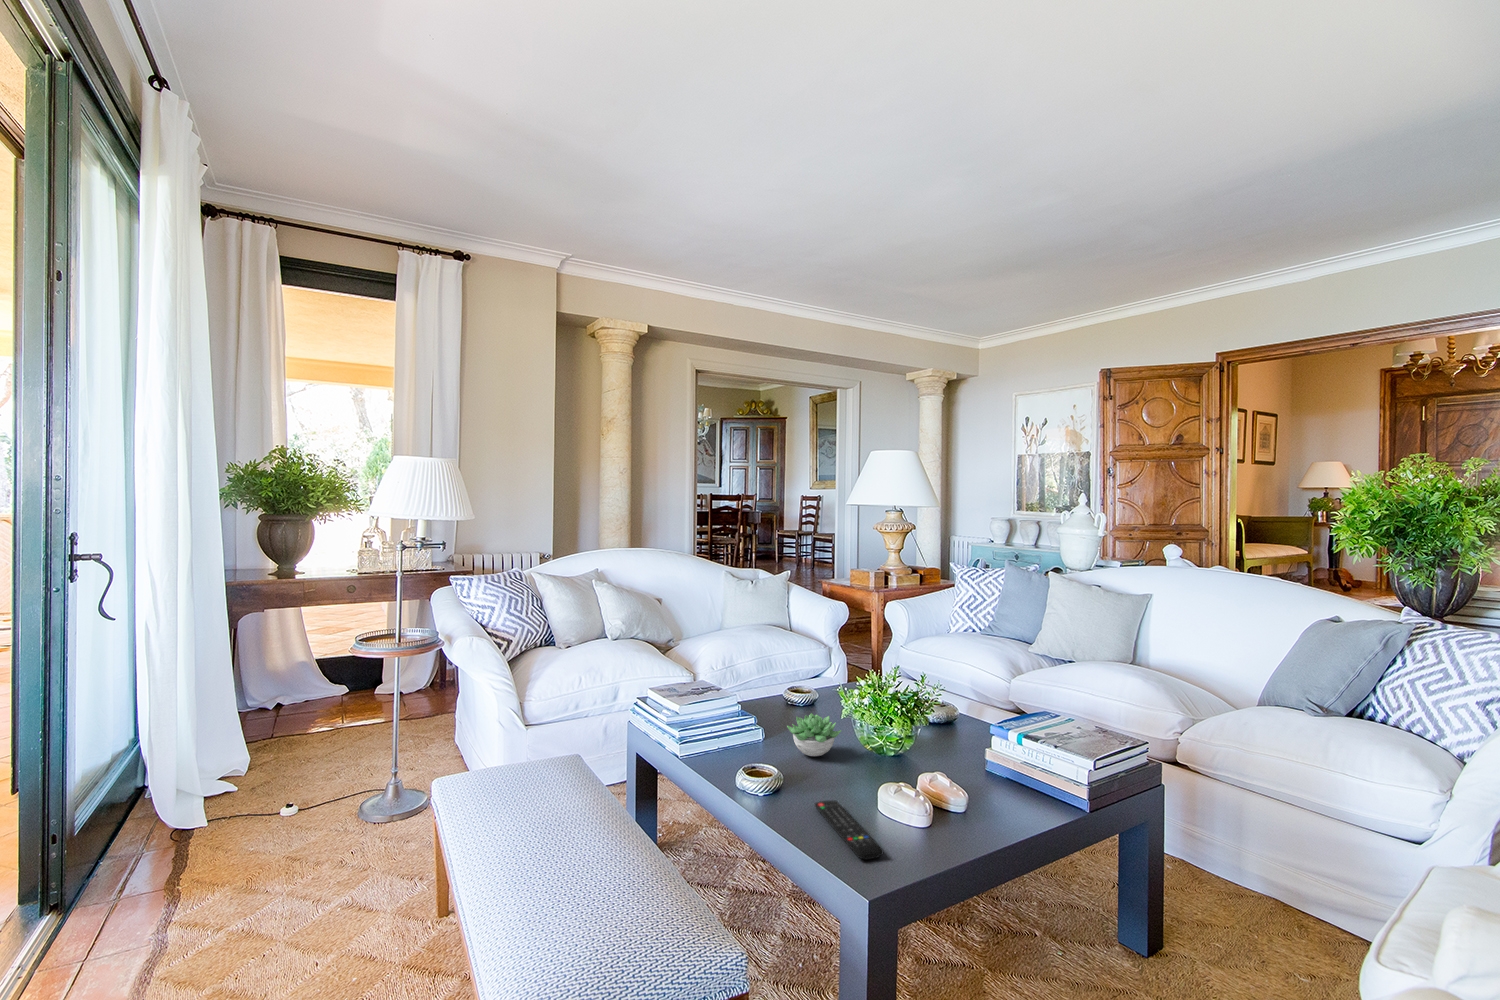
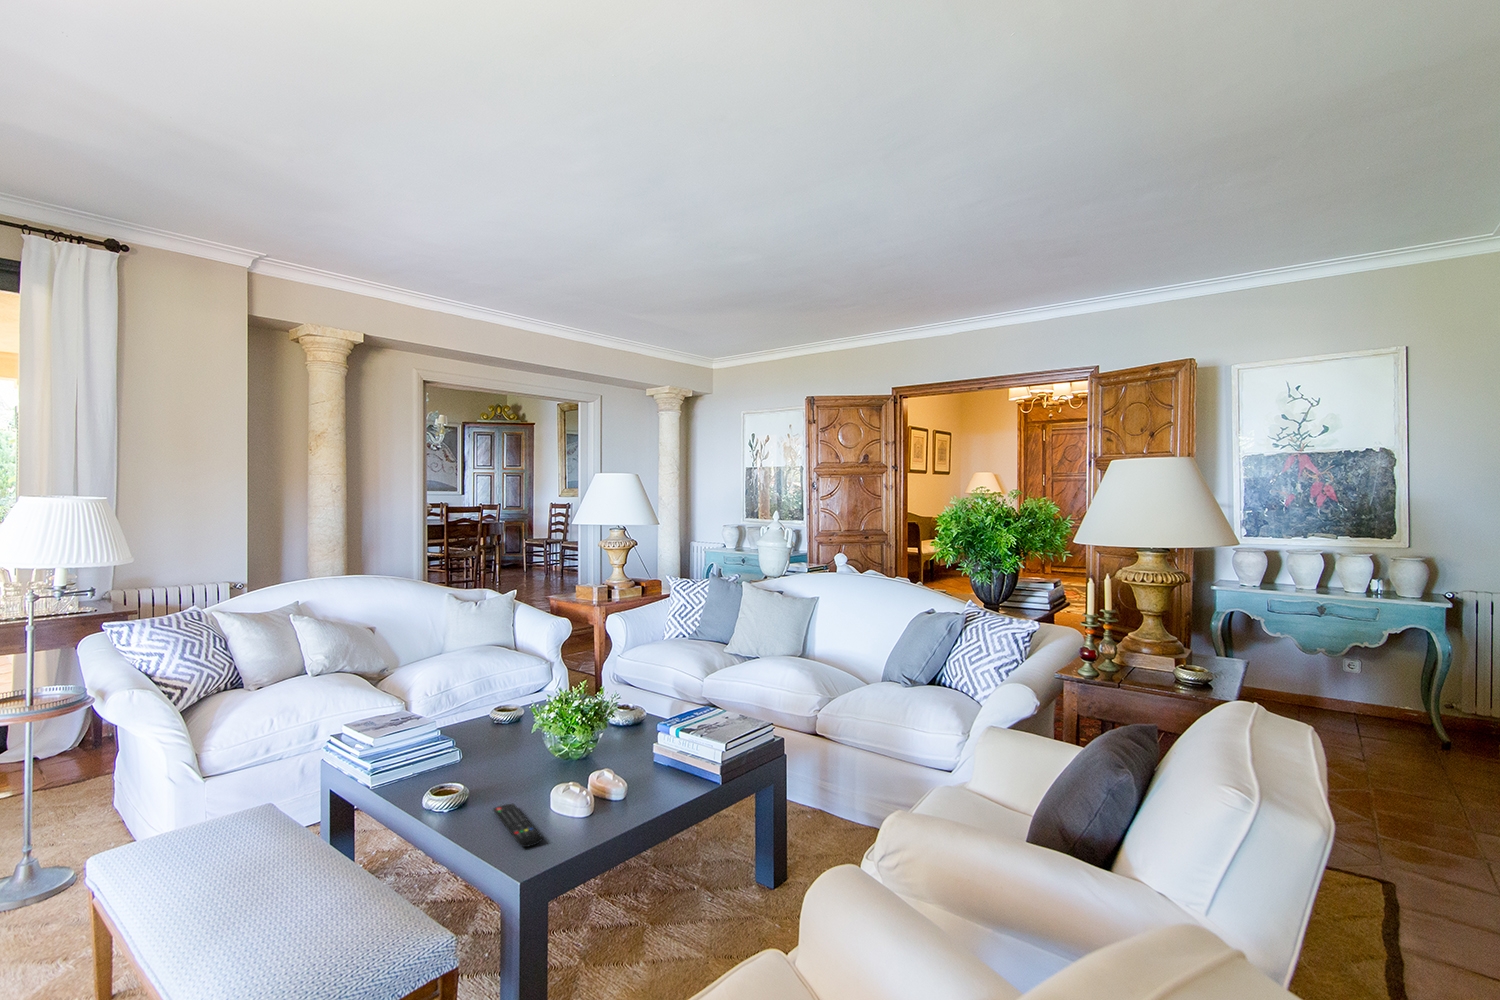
succulent plant: present [787,713,842,756] -> none [479,730,530,768]

